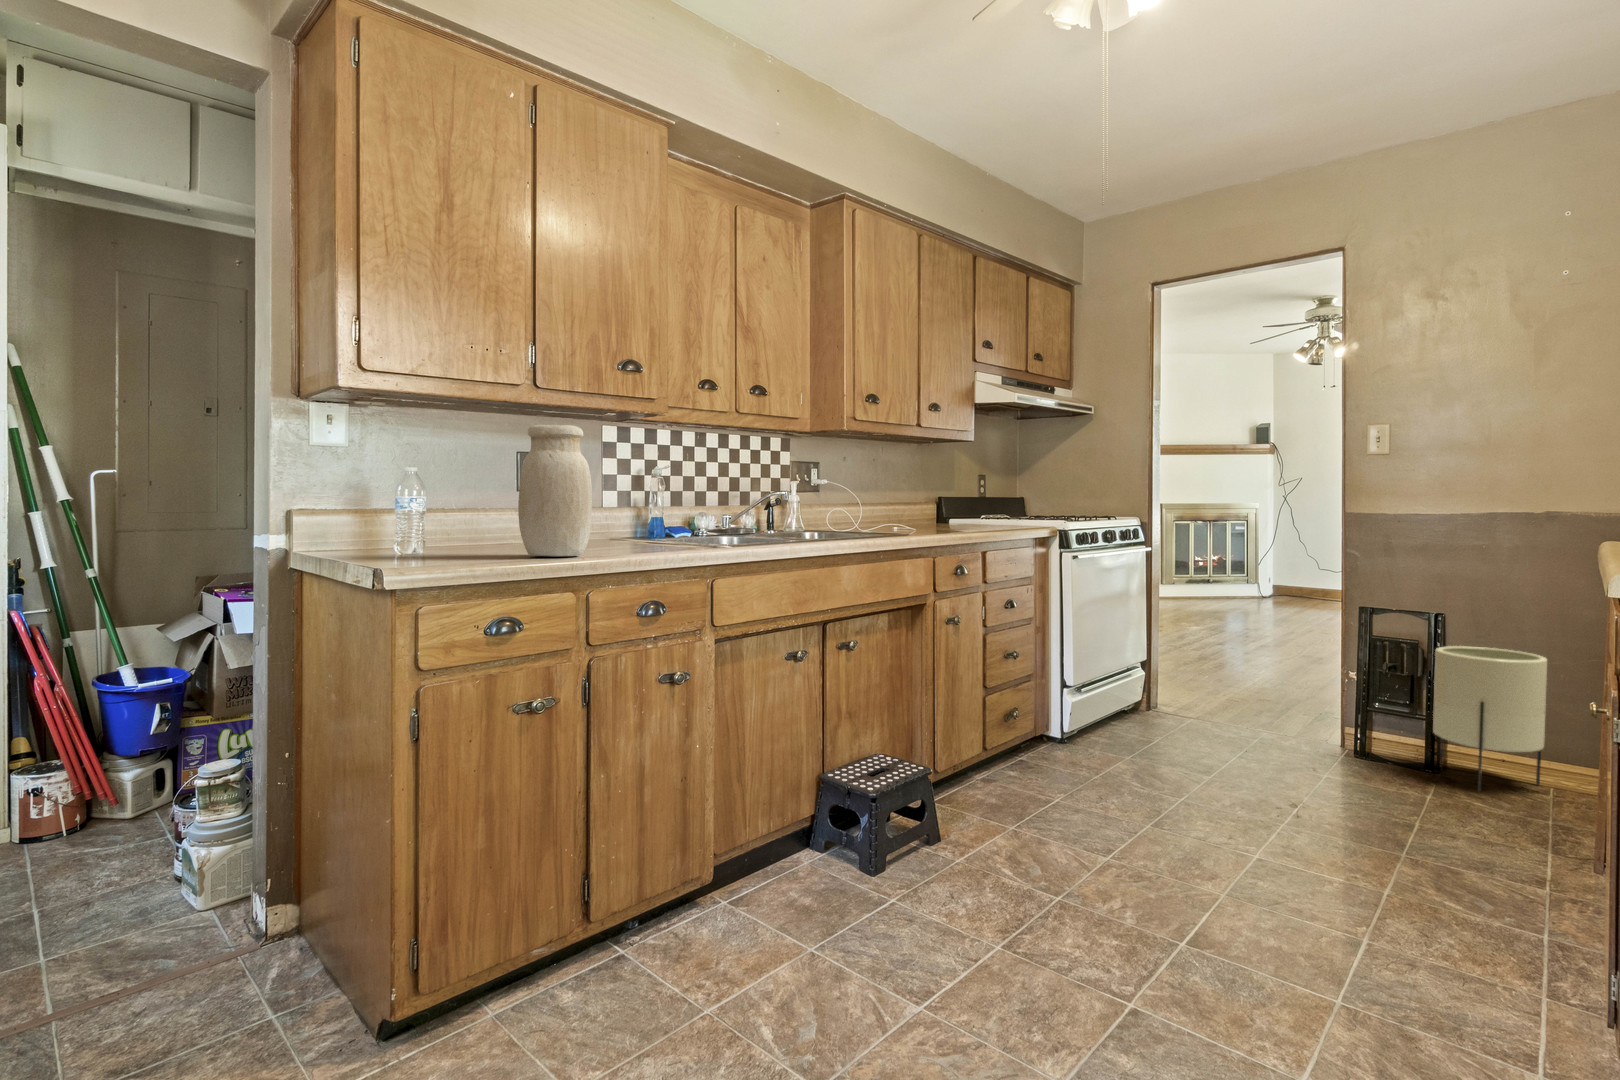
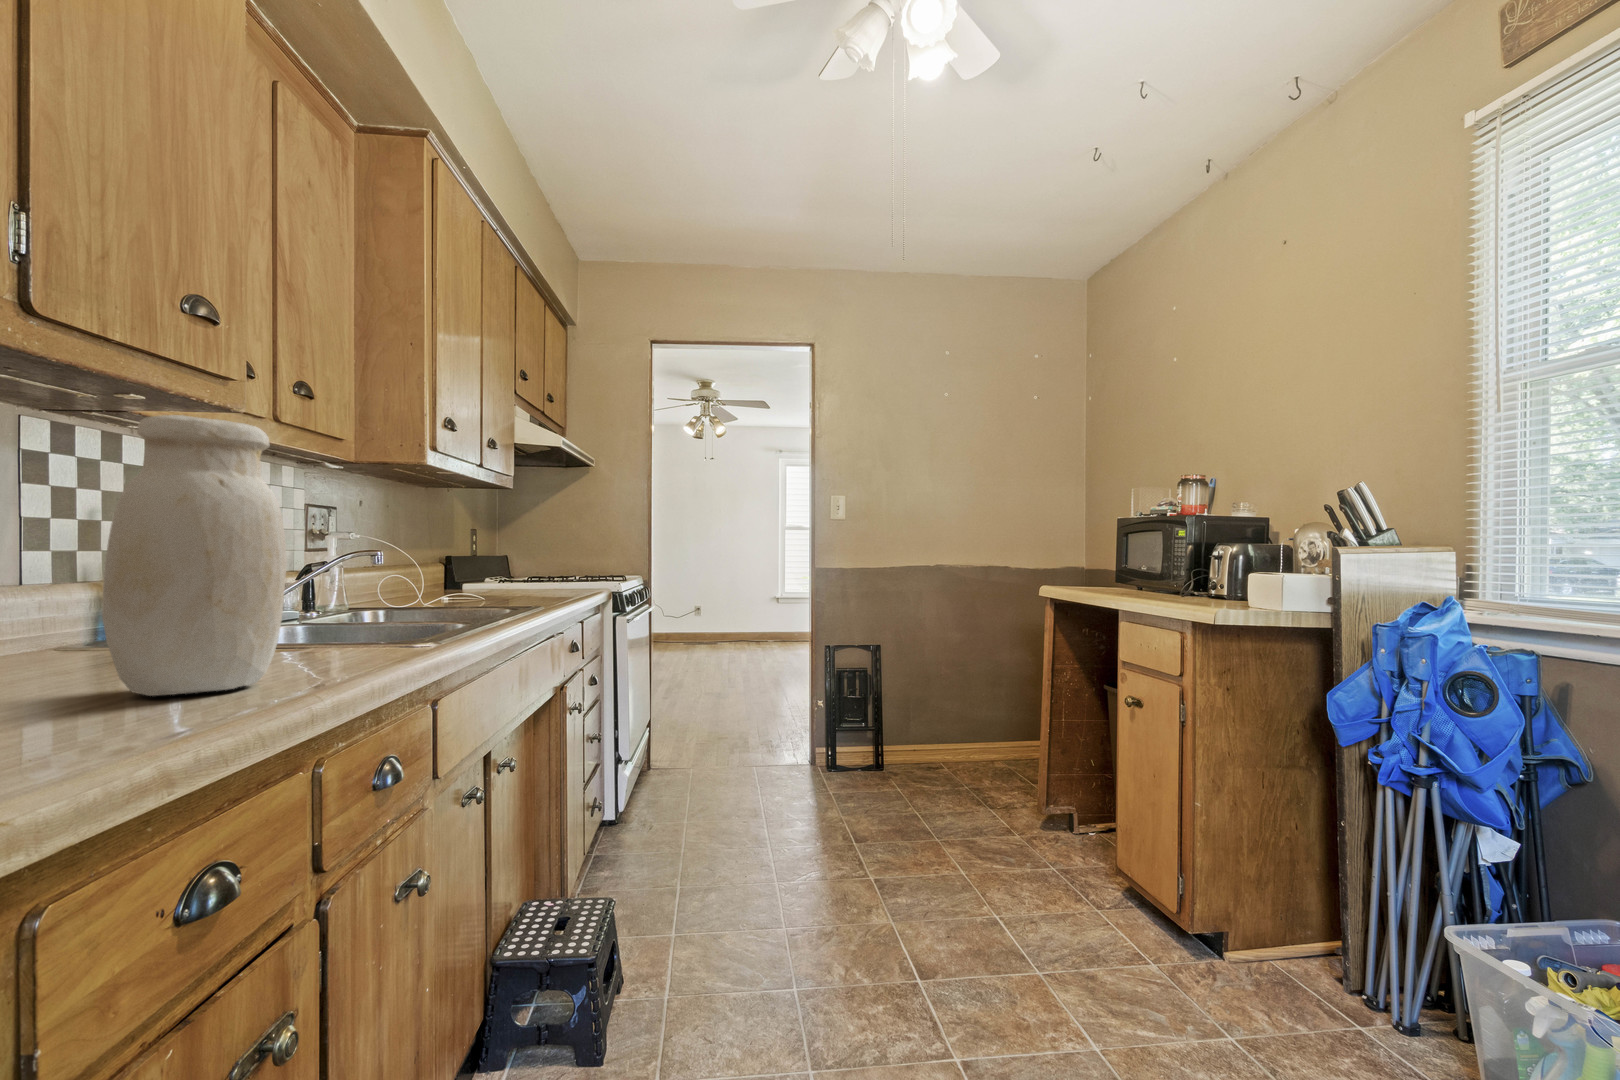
planter: present [1433,646,1547,792] -> none [882,669,946,779]

